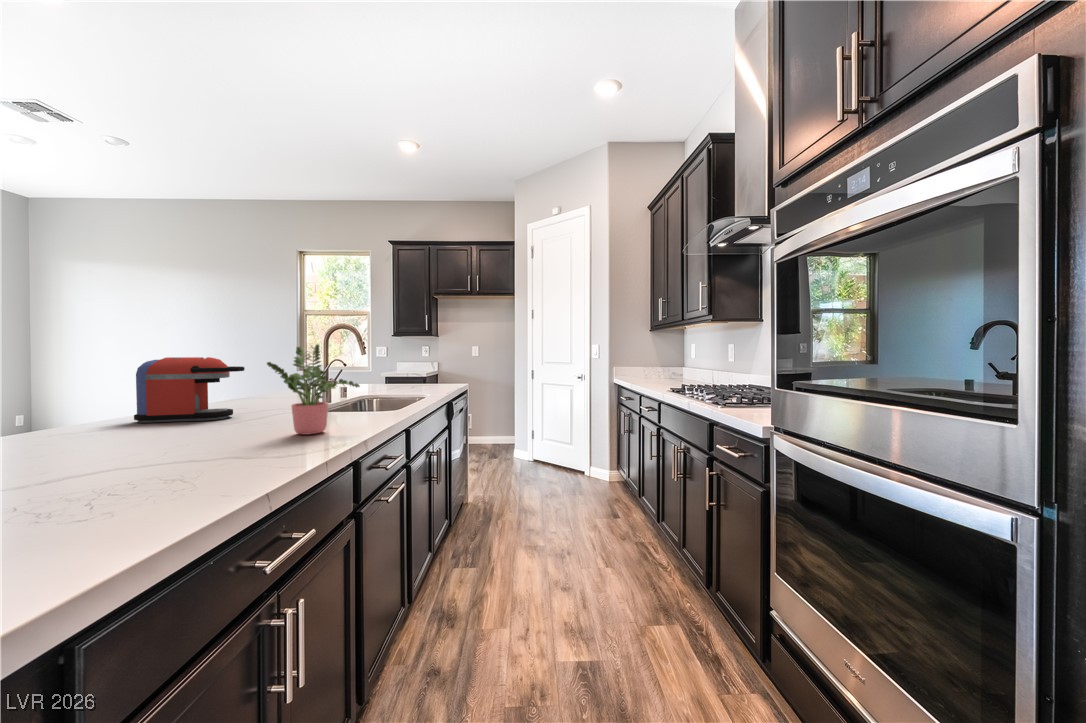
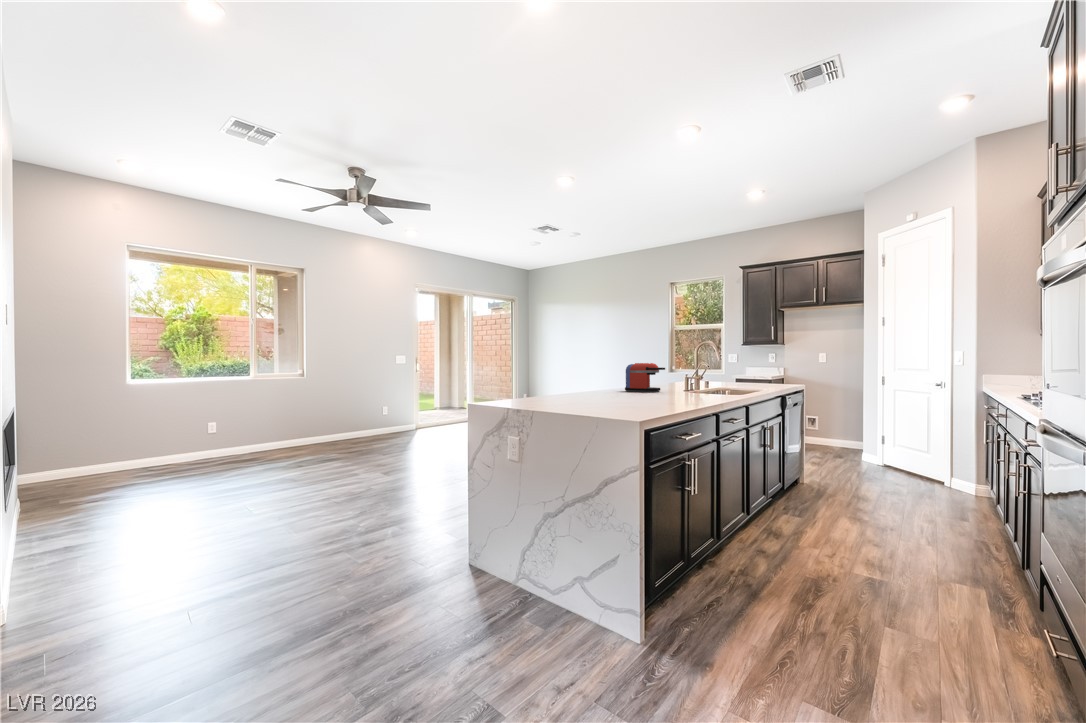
potted plant: present [267,344,360,435] -> none [684,357,722,398]

